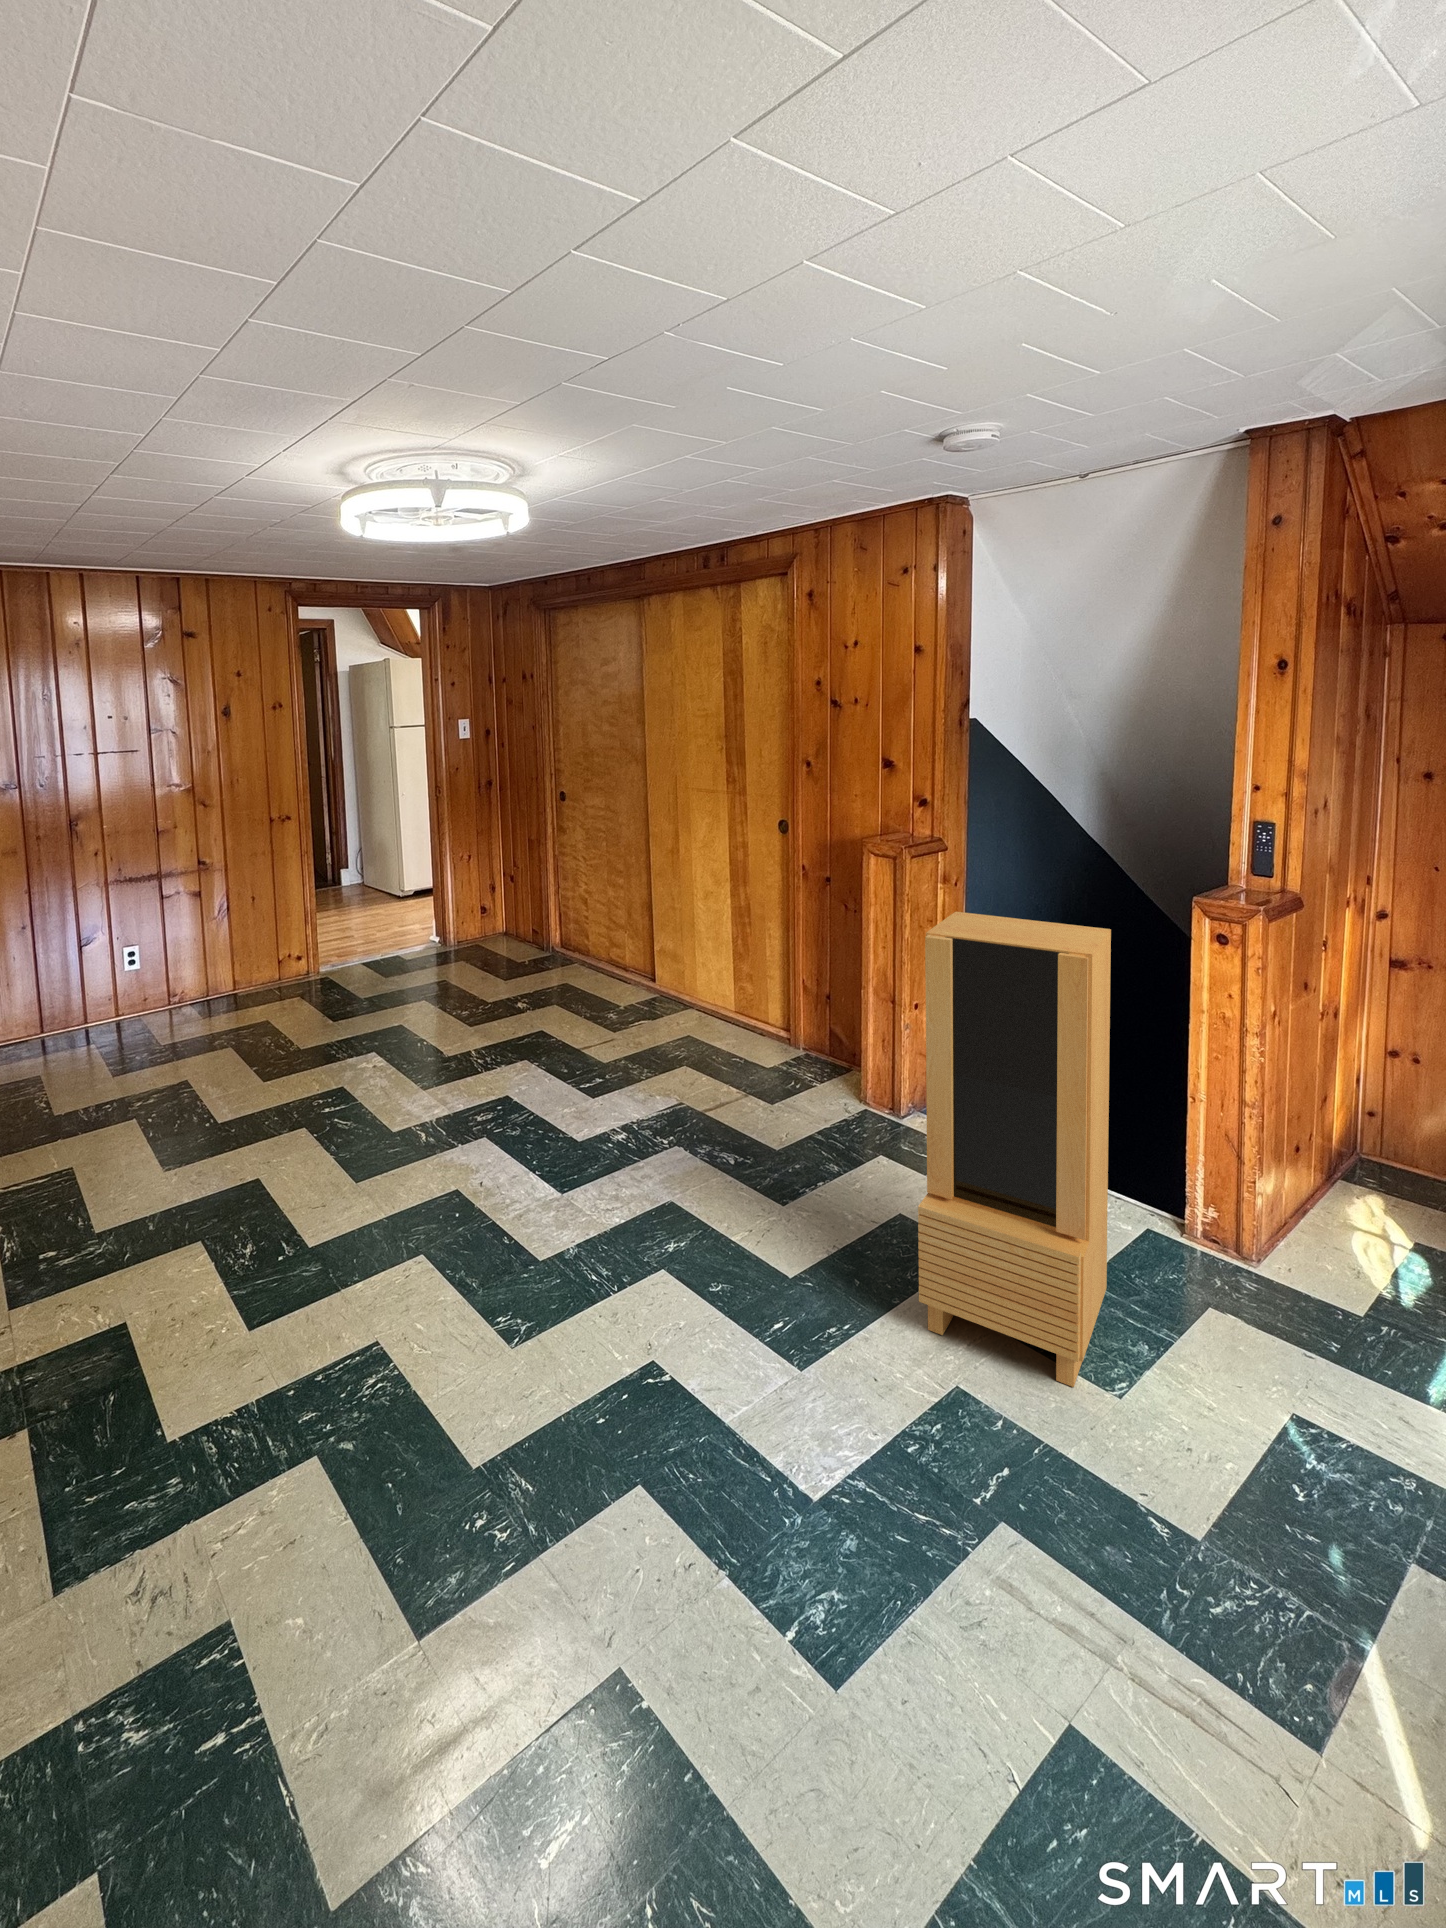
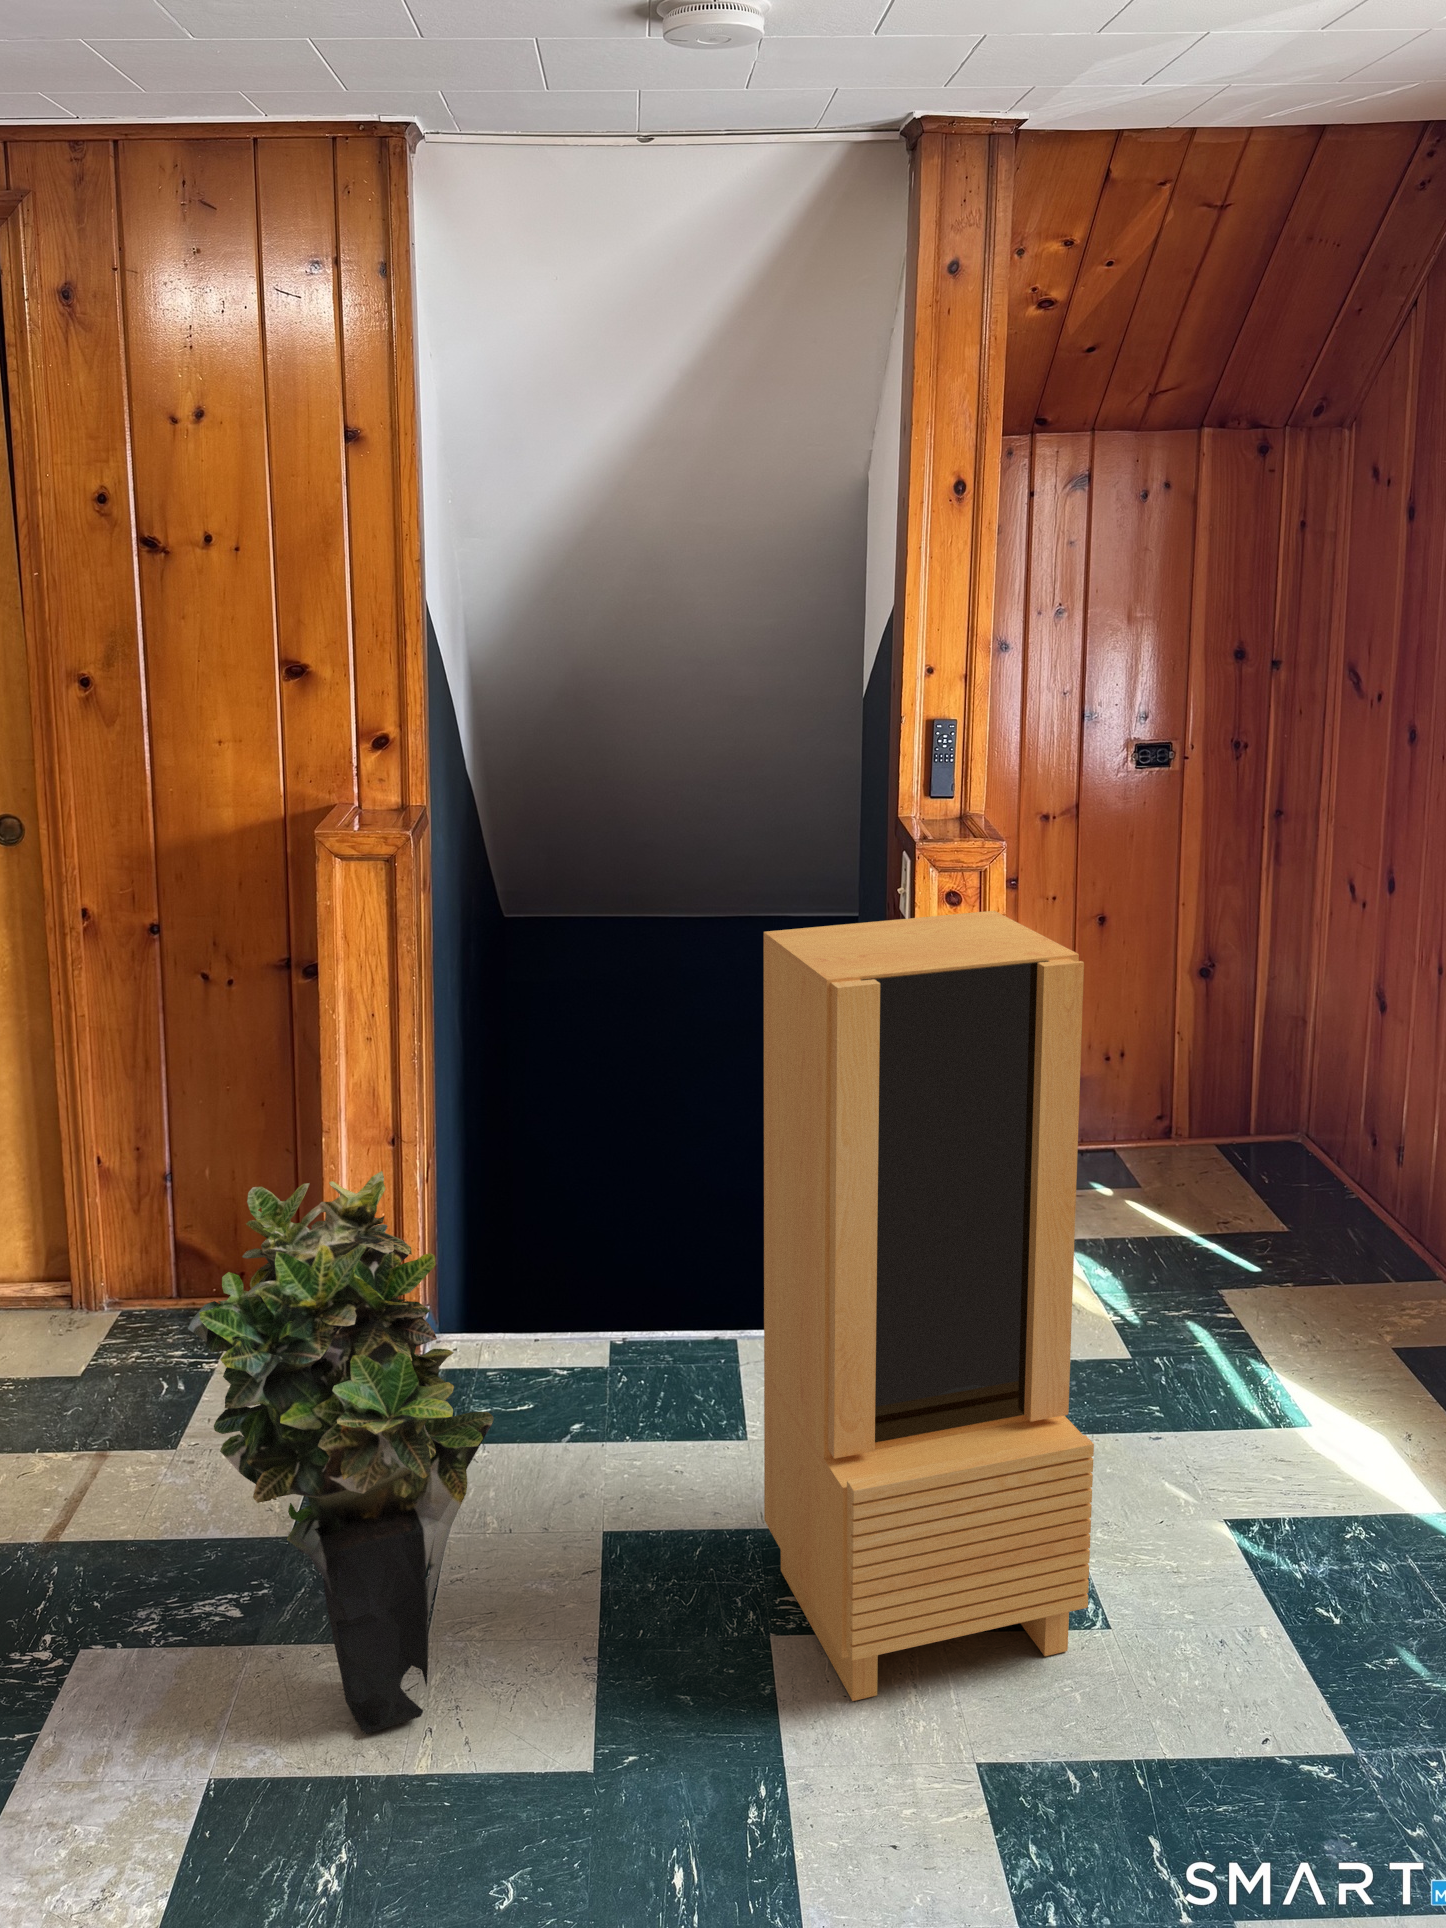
potted plant: none [687,981,809,1225] -> present [188,1171,494,1734]

